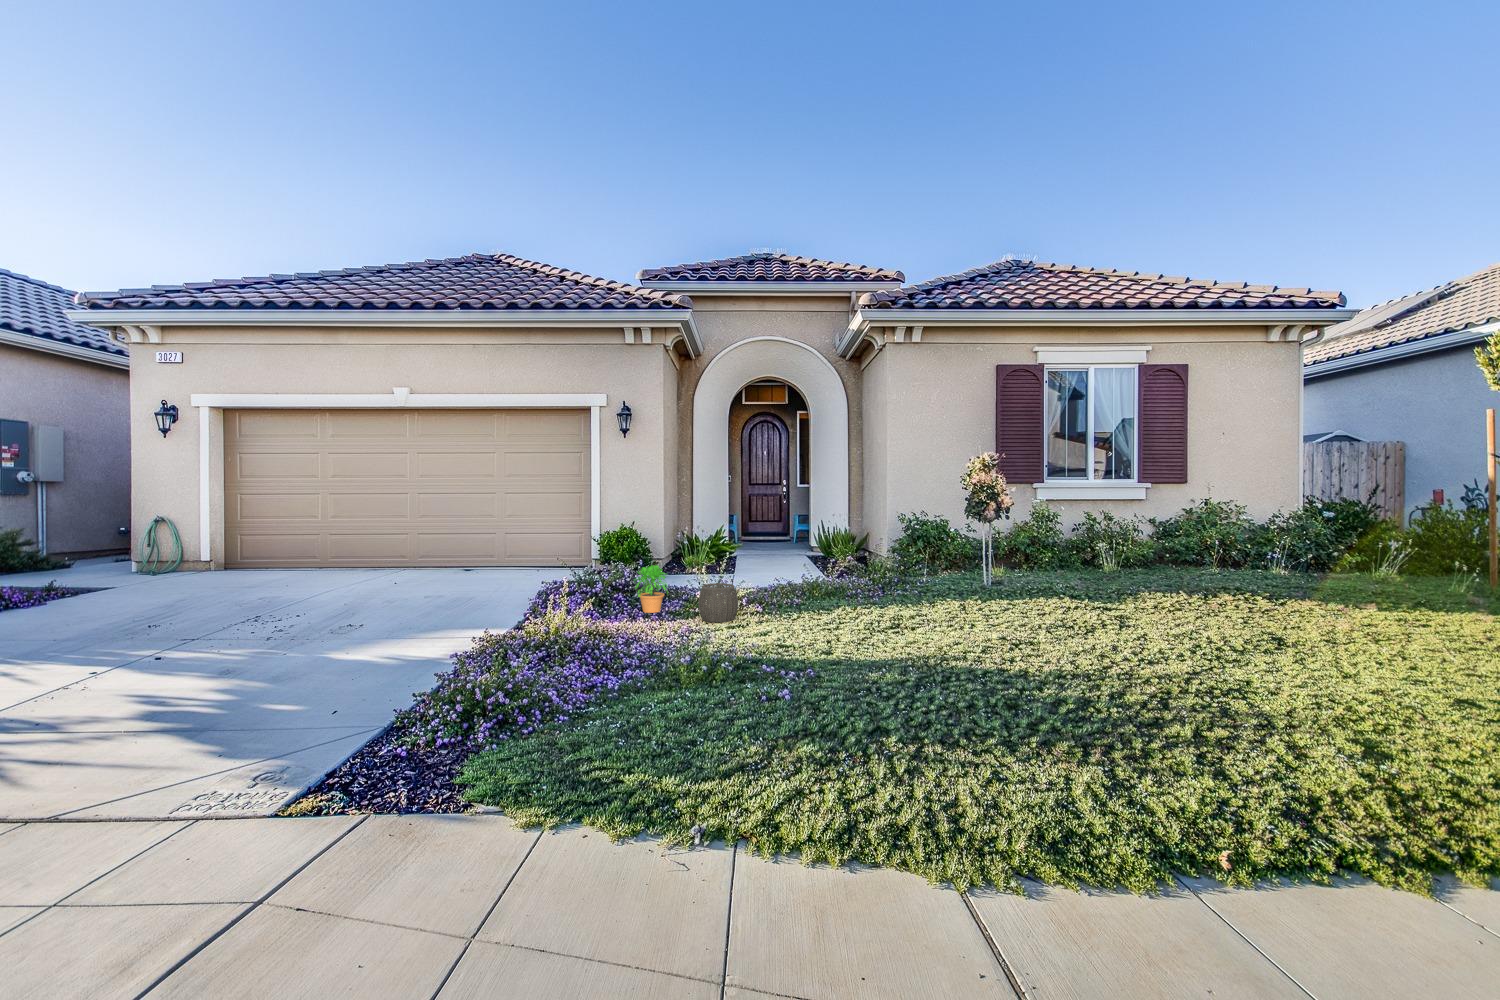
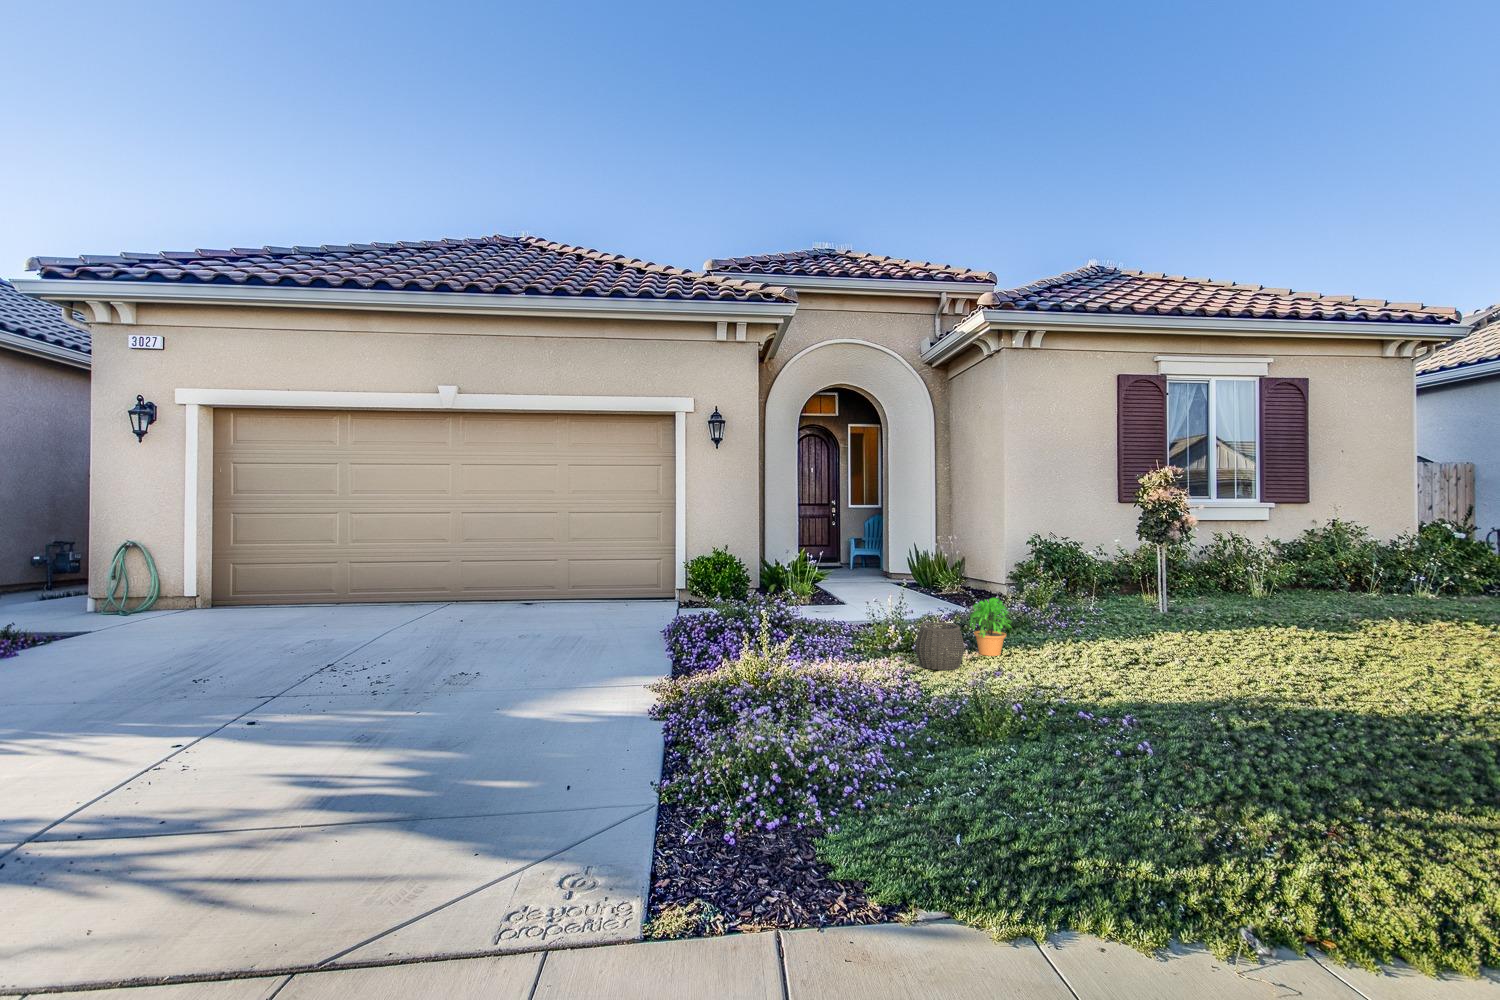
potted plant: present [635,565,668,613] -> present [970,598,1011,656]

